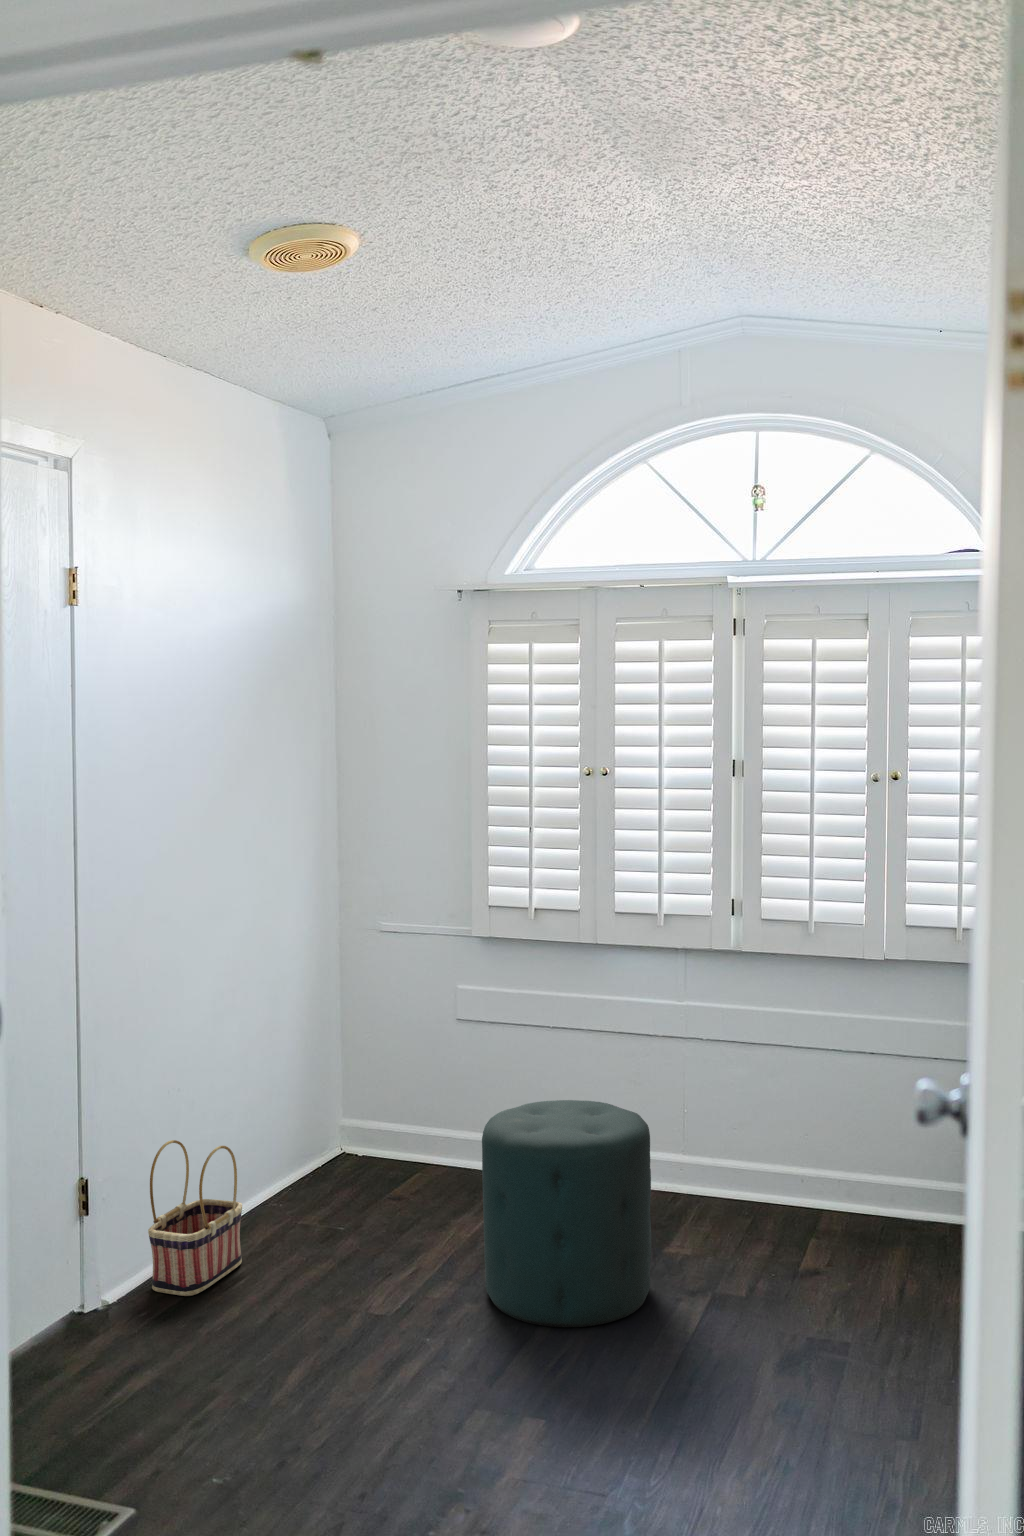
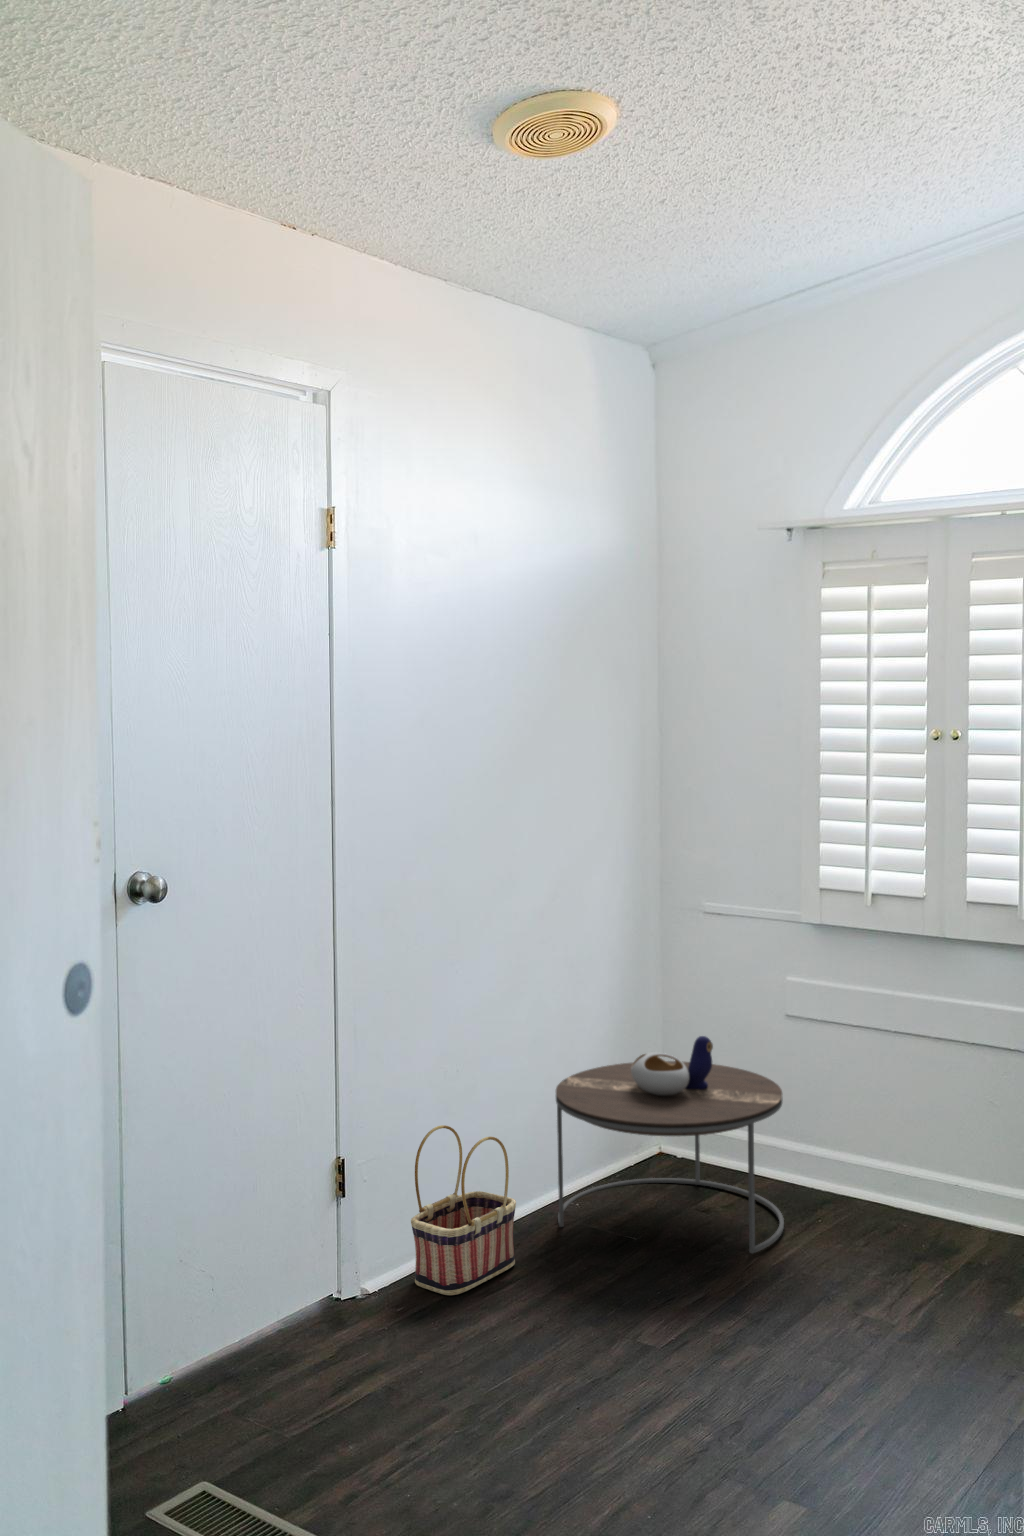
side table: none [265,1041,471,1228] -> present [556,1036,784,1253]
ottoman: present [482,1100,651,1327] -> none [770,1121,978,1396]

